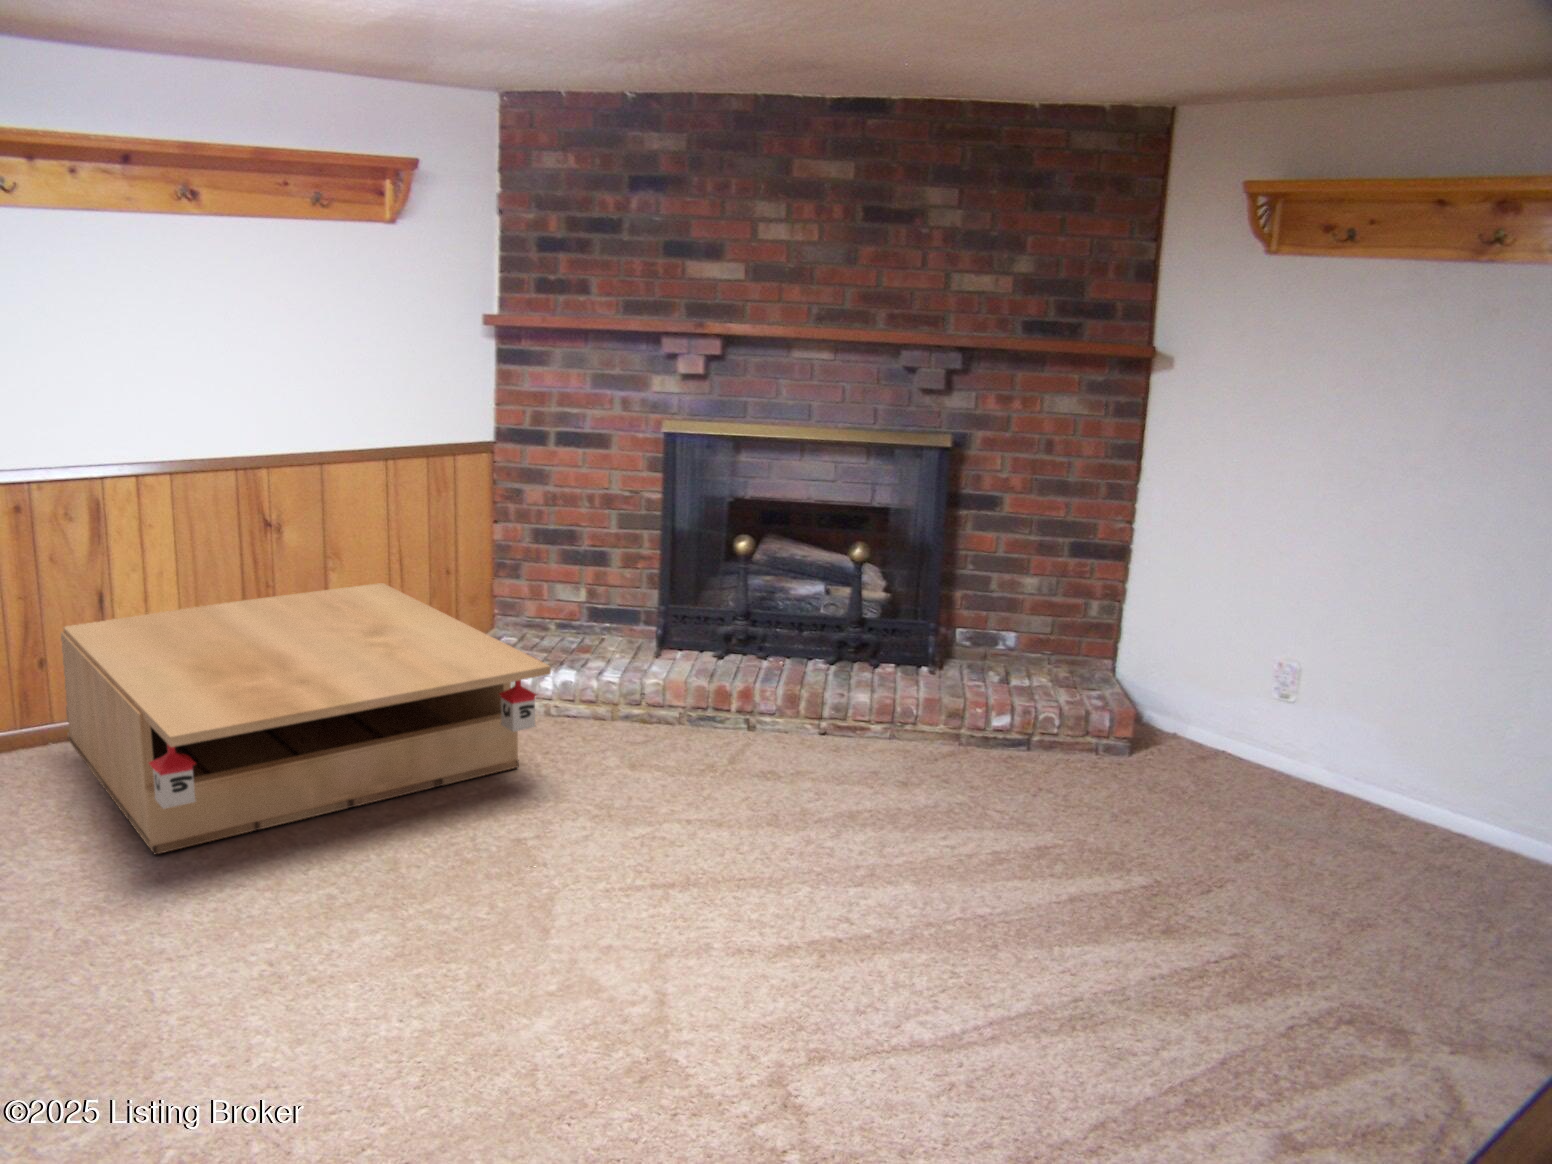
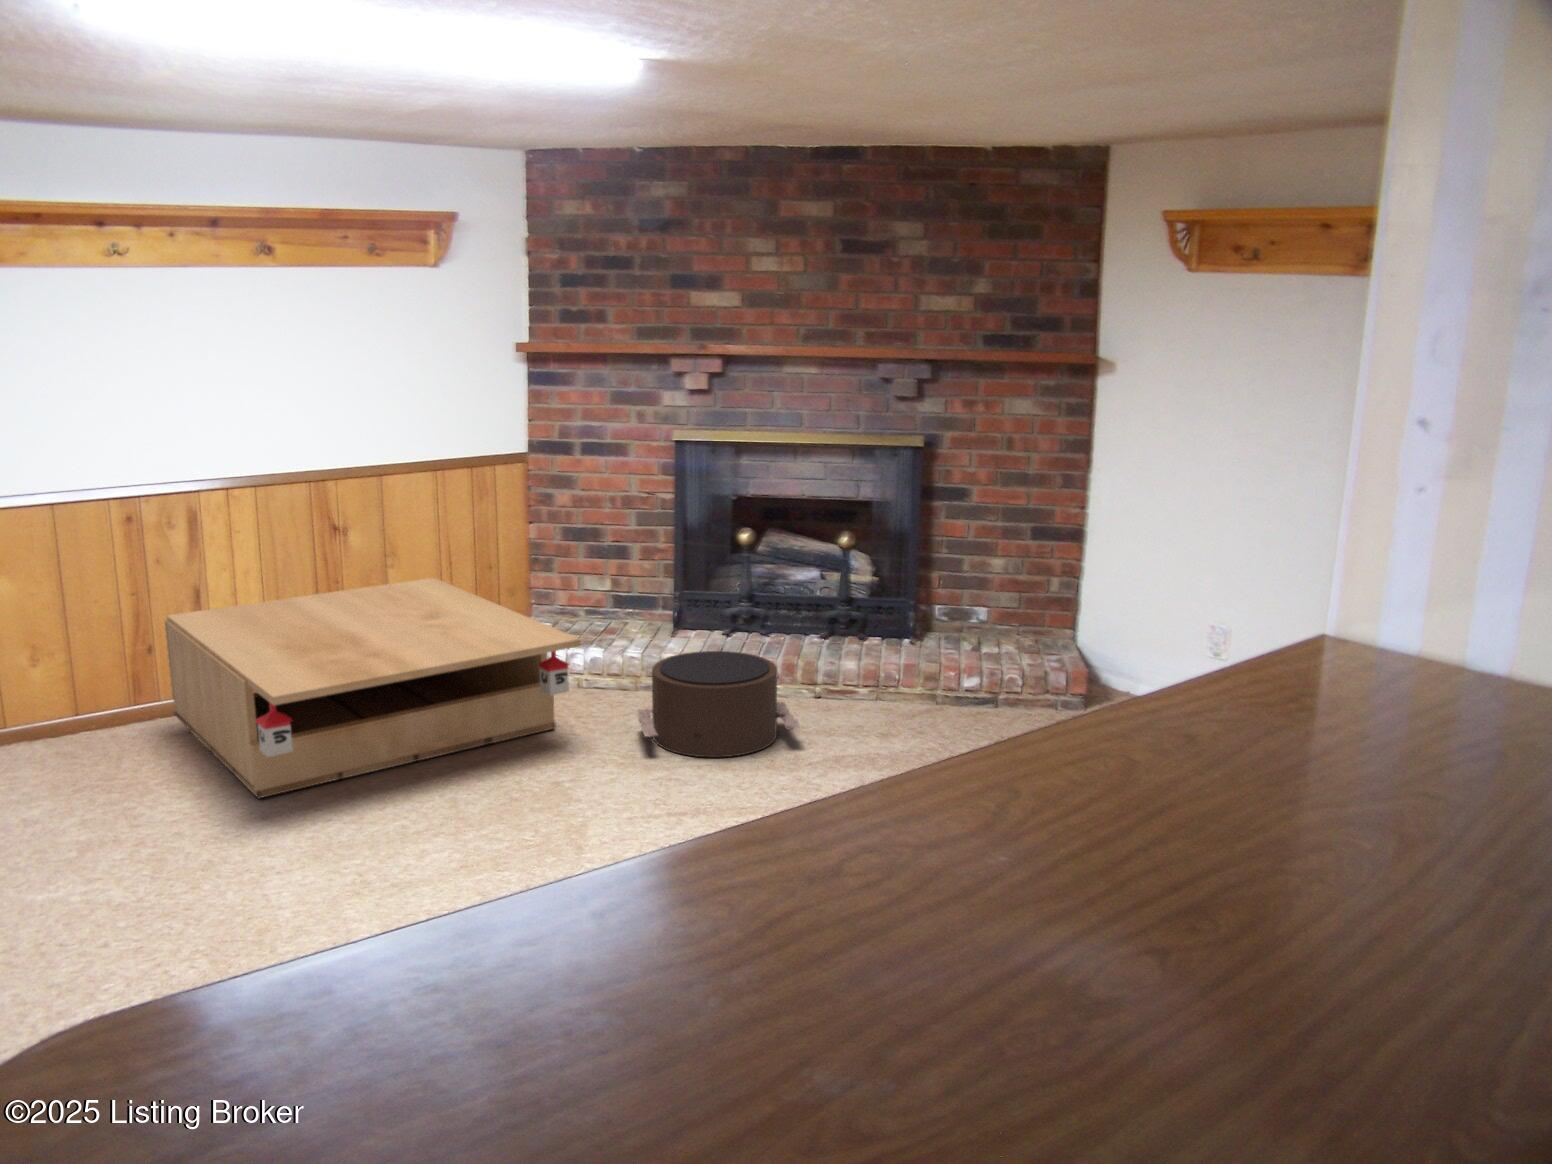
pouf: none [616,679,806,809] -> present [638,651,800,757]

